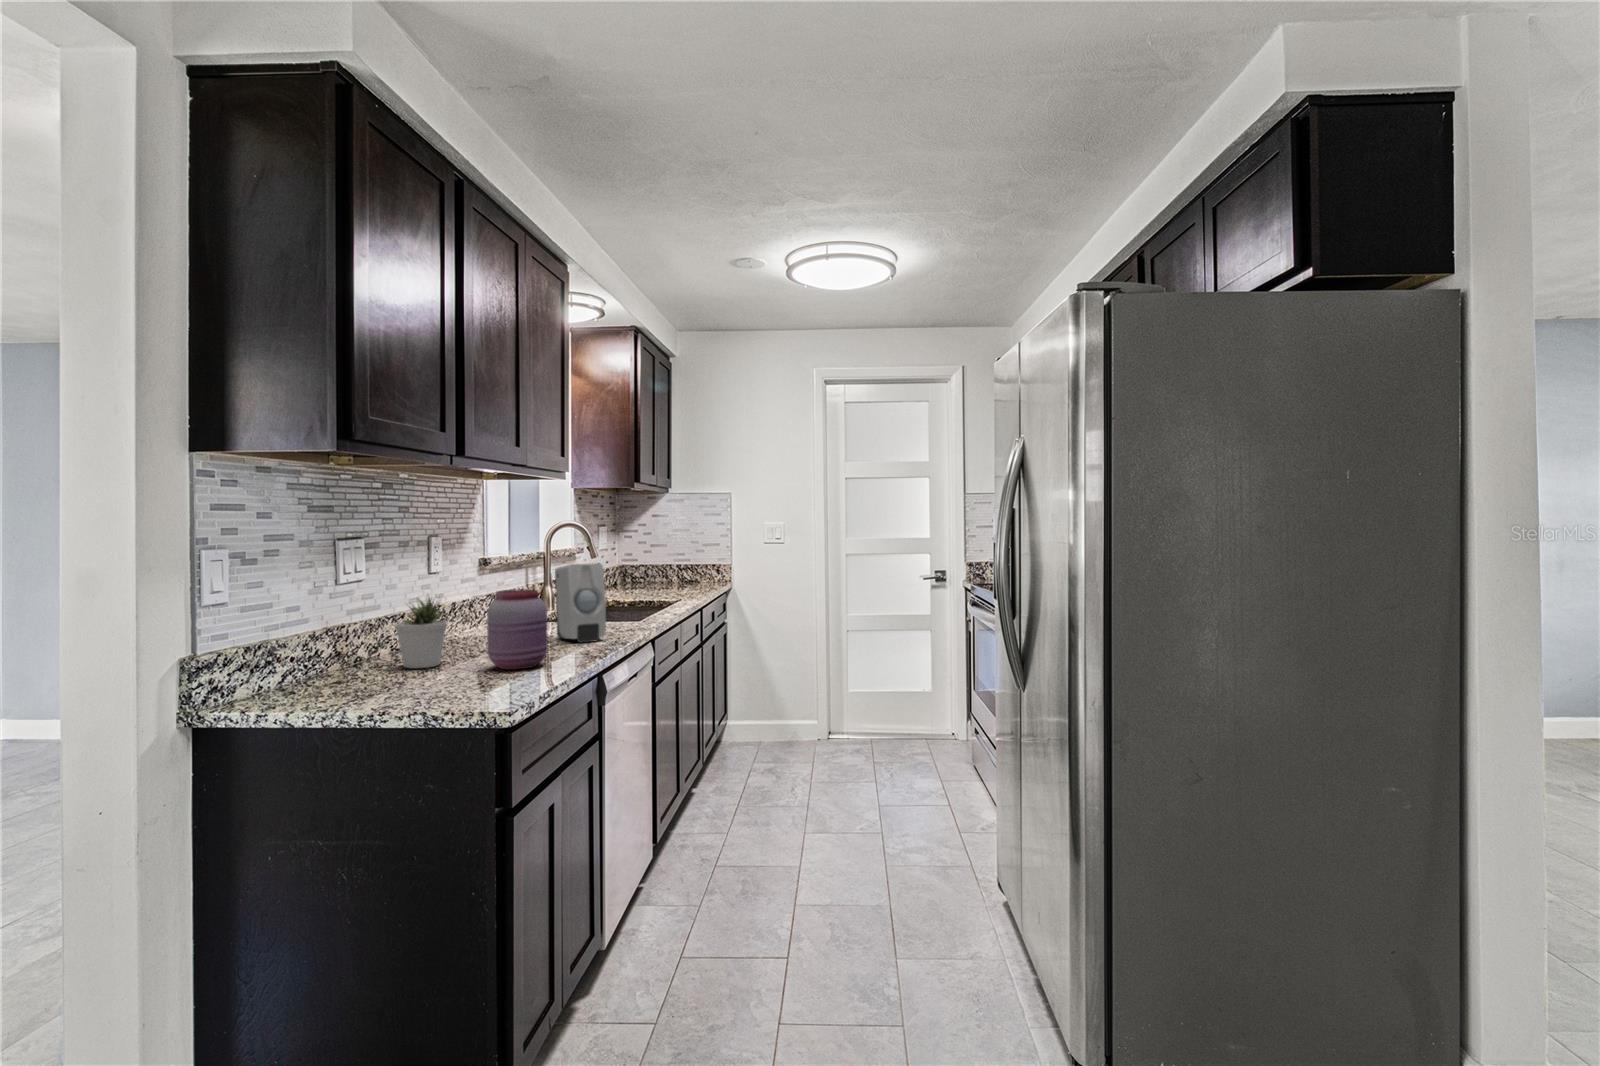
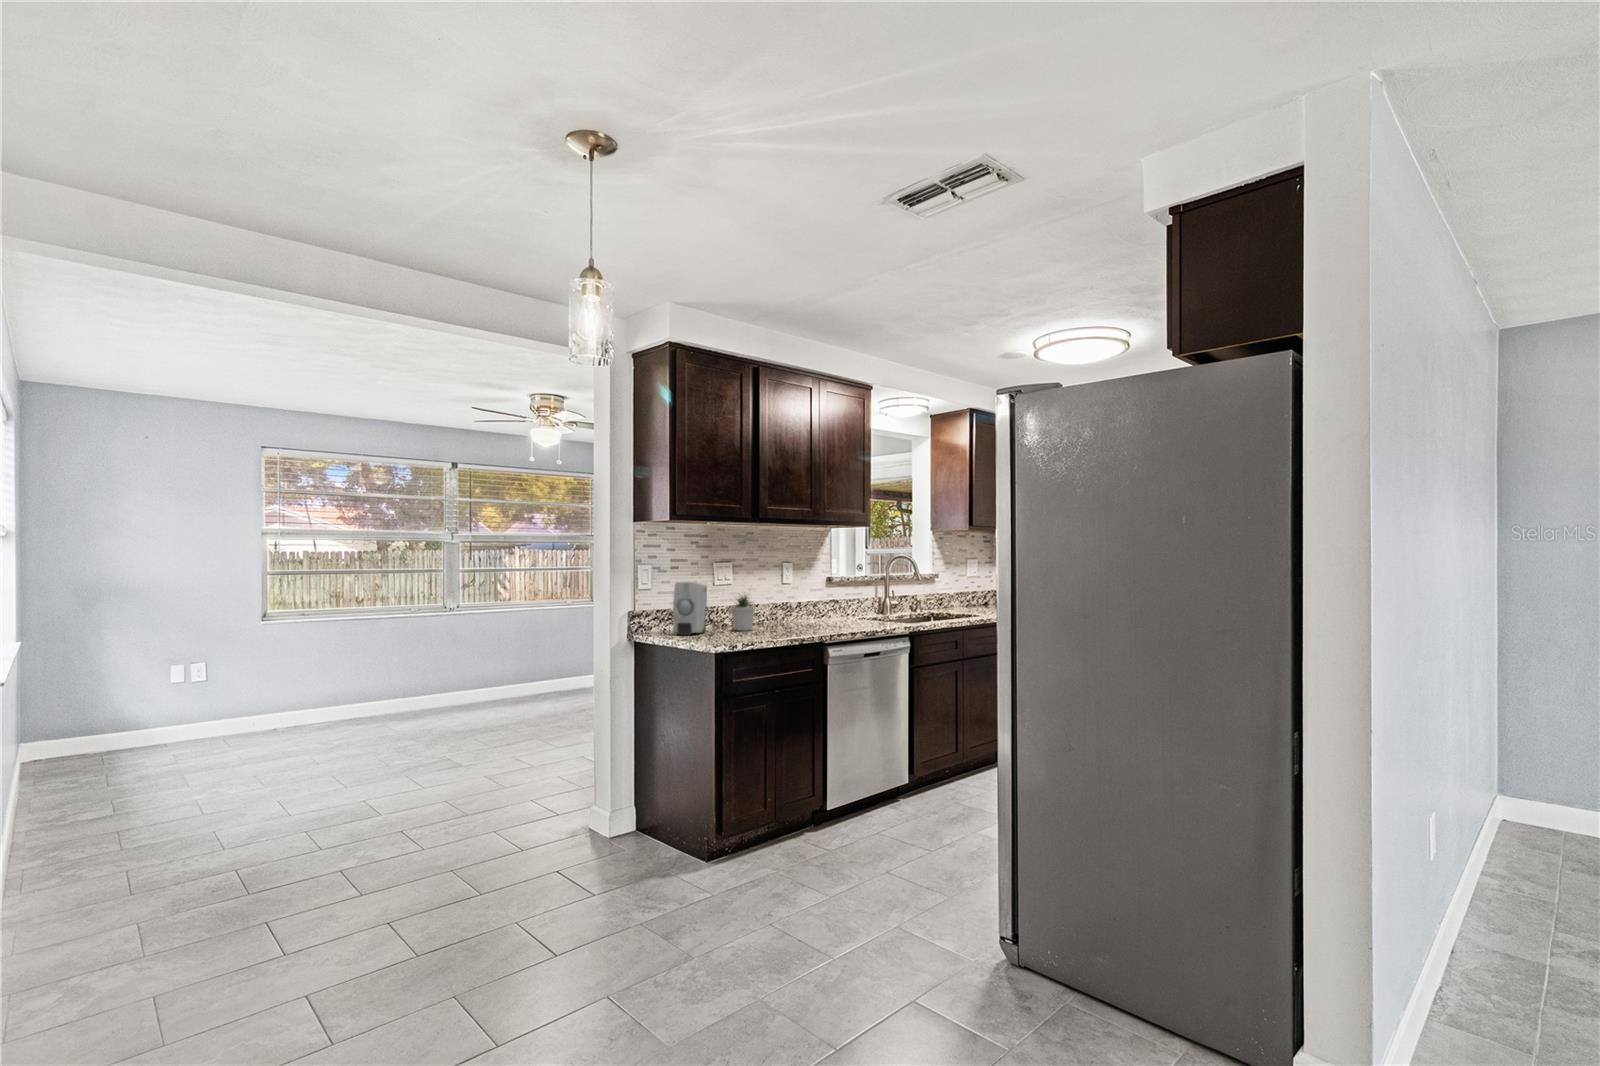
soap dispenser: present [555,563,606,642] -> present [673,582,707,635]
jar: present [487,589,547,669] -> none [760,591,791,634]

